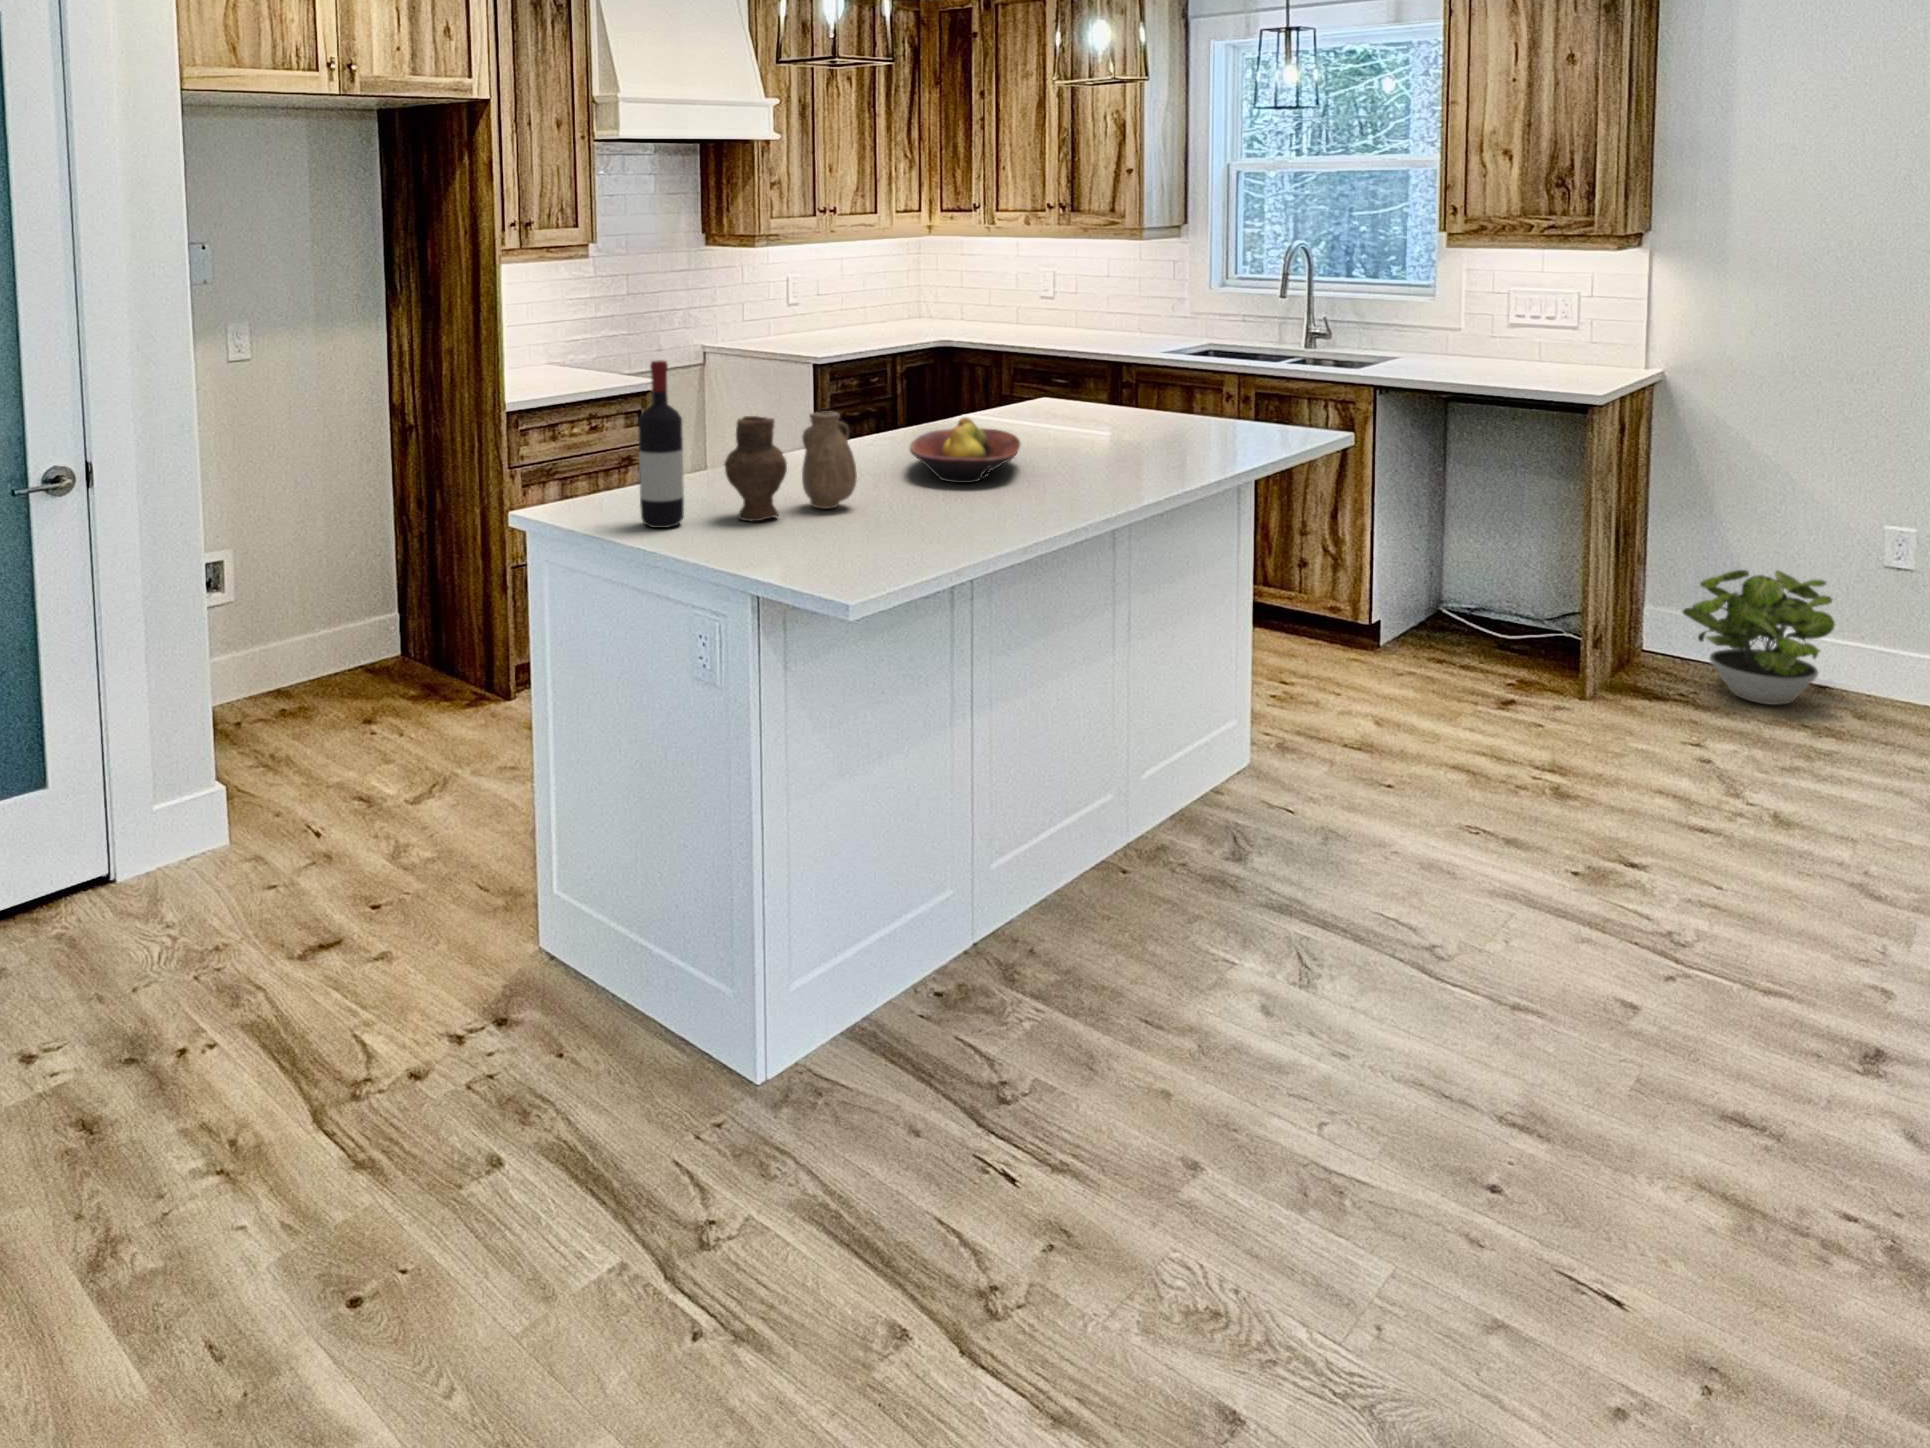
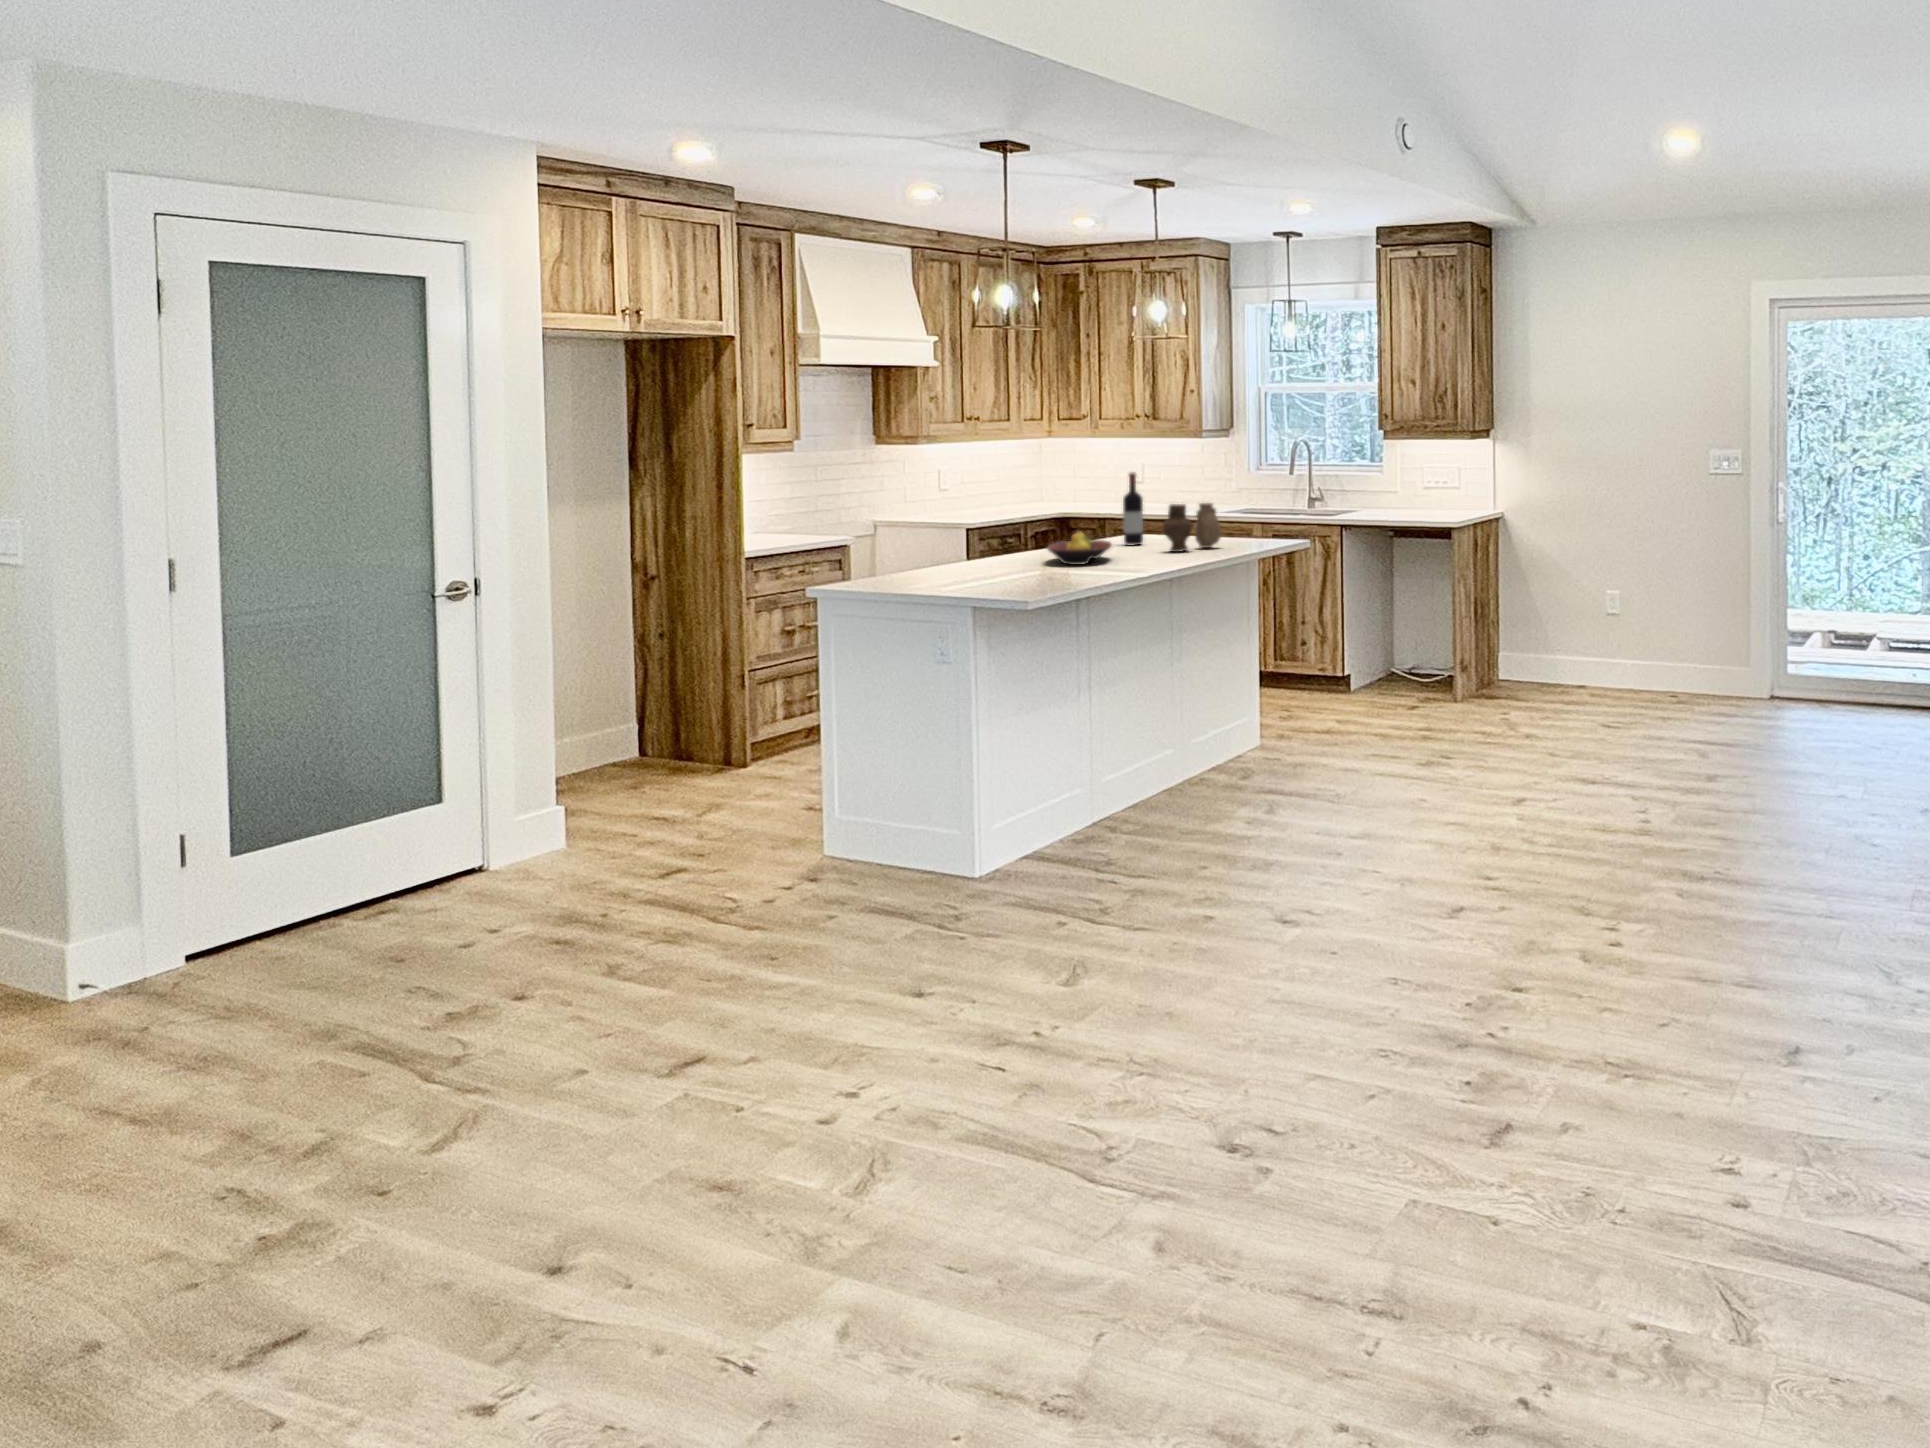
wine bottle: present [638,360,684,528] -> present [1123,472,1143,545]
vase: present [725,411,857,521] -> present [1163,503,1222,552]
potted plant: present [1683,570,1835,705] -> none [1509,619,1584,698]

